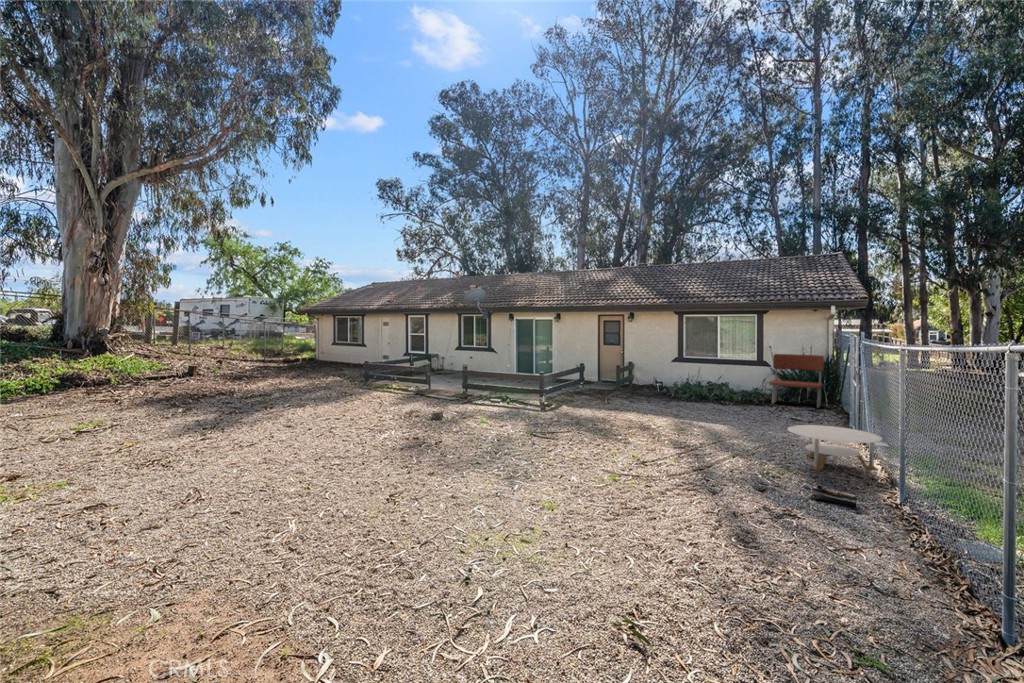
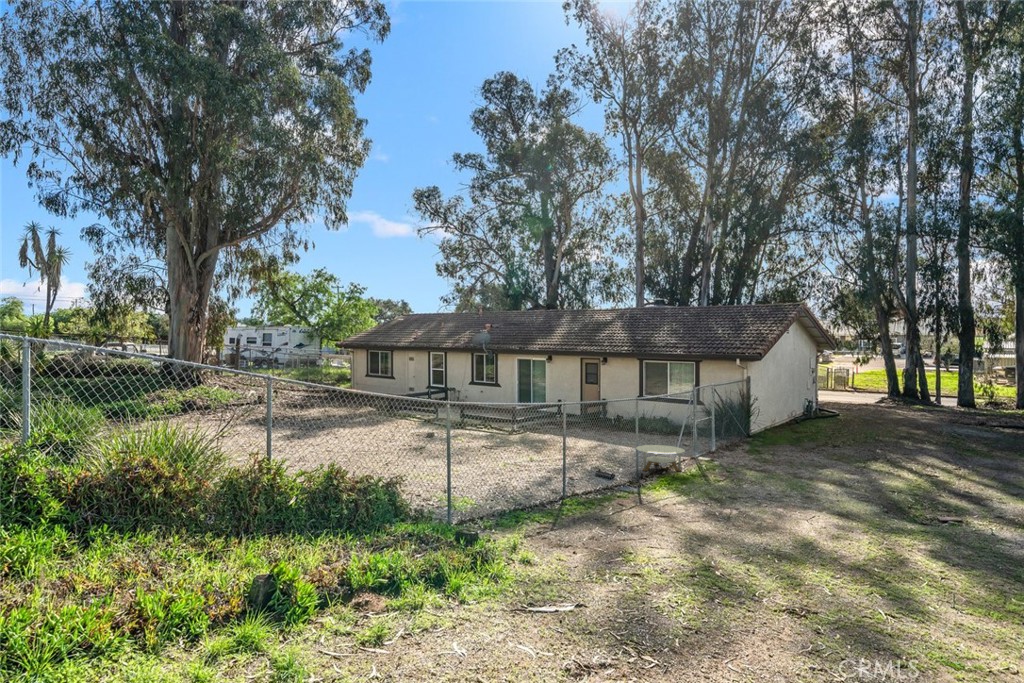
bench: present [769,354,824,408] -> none [696,395,738,438]

